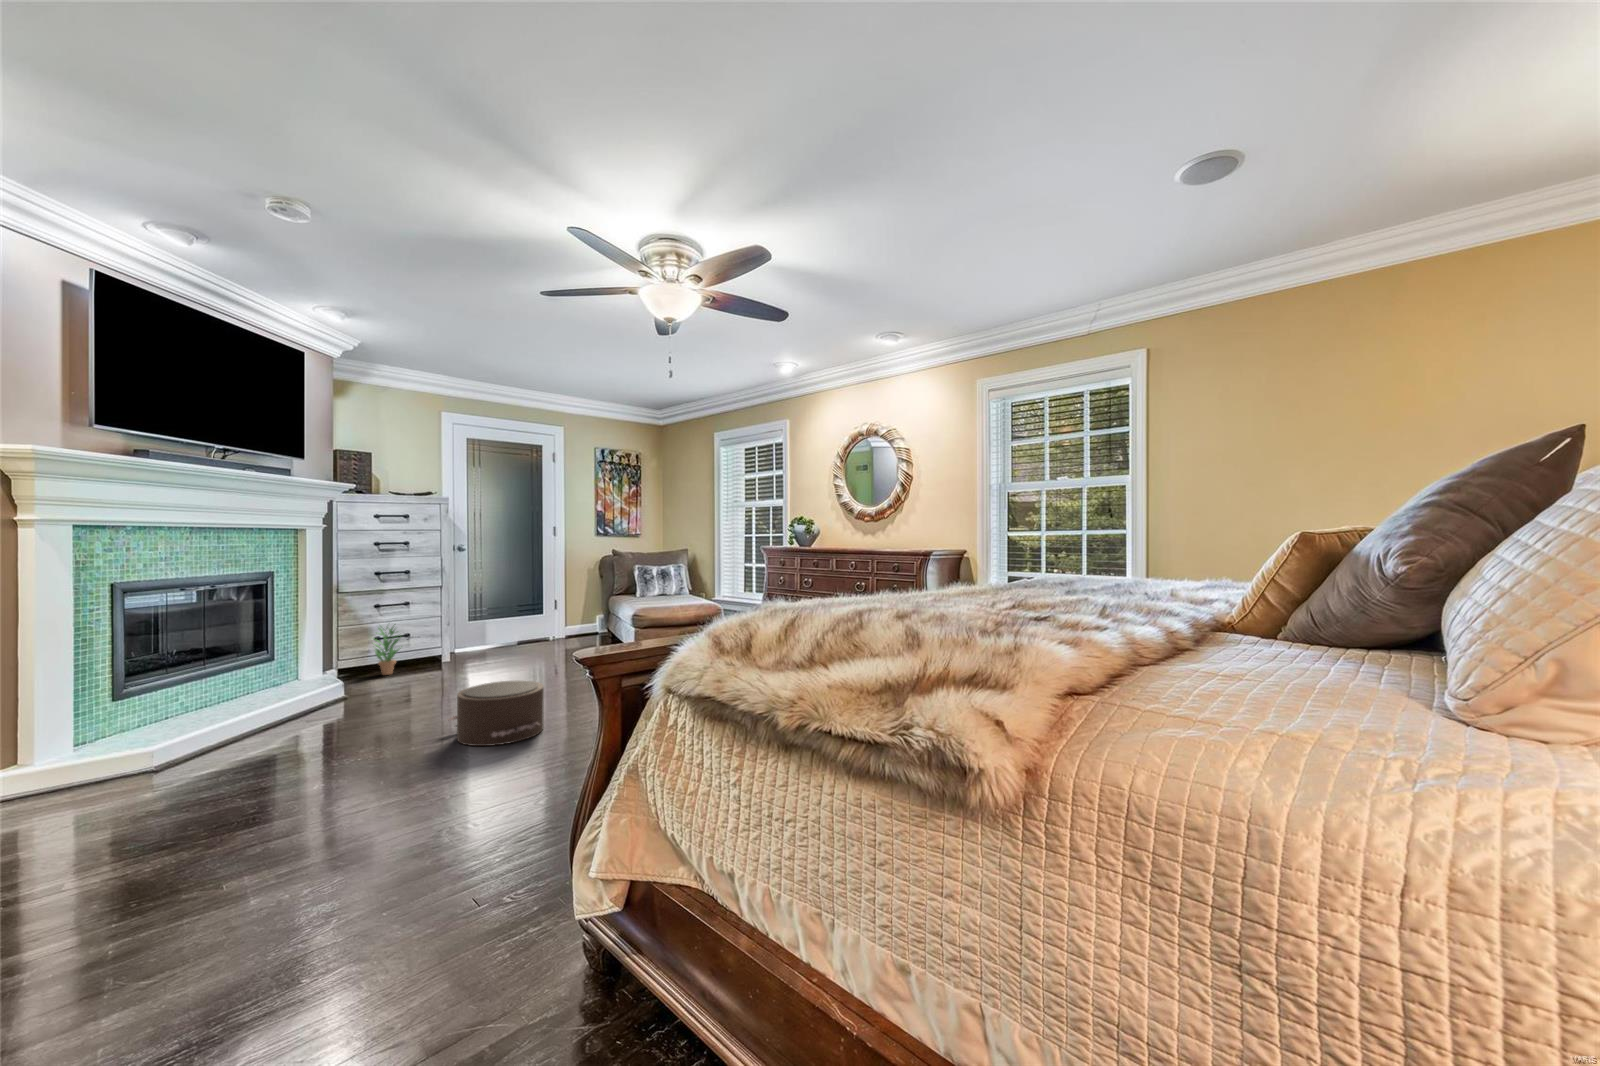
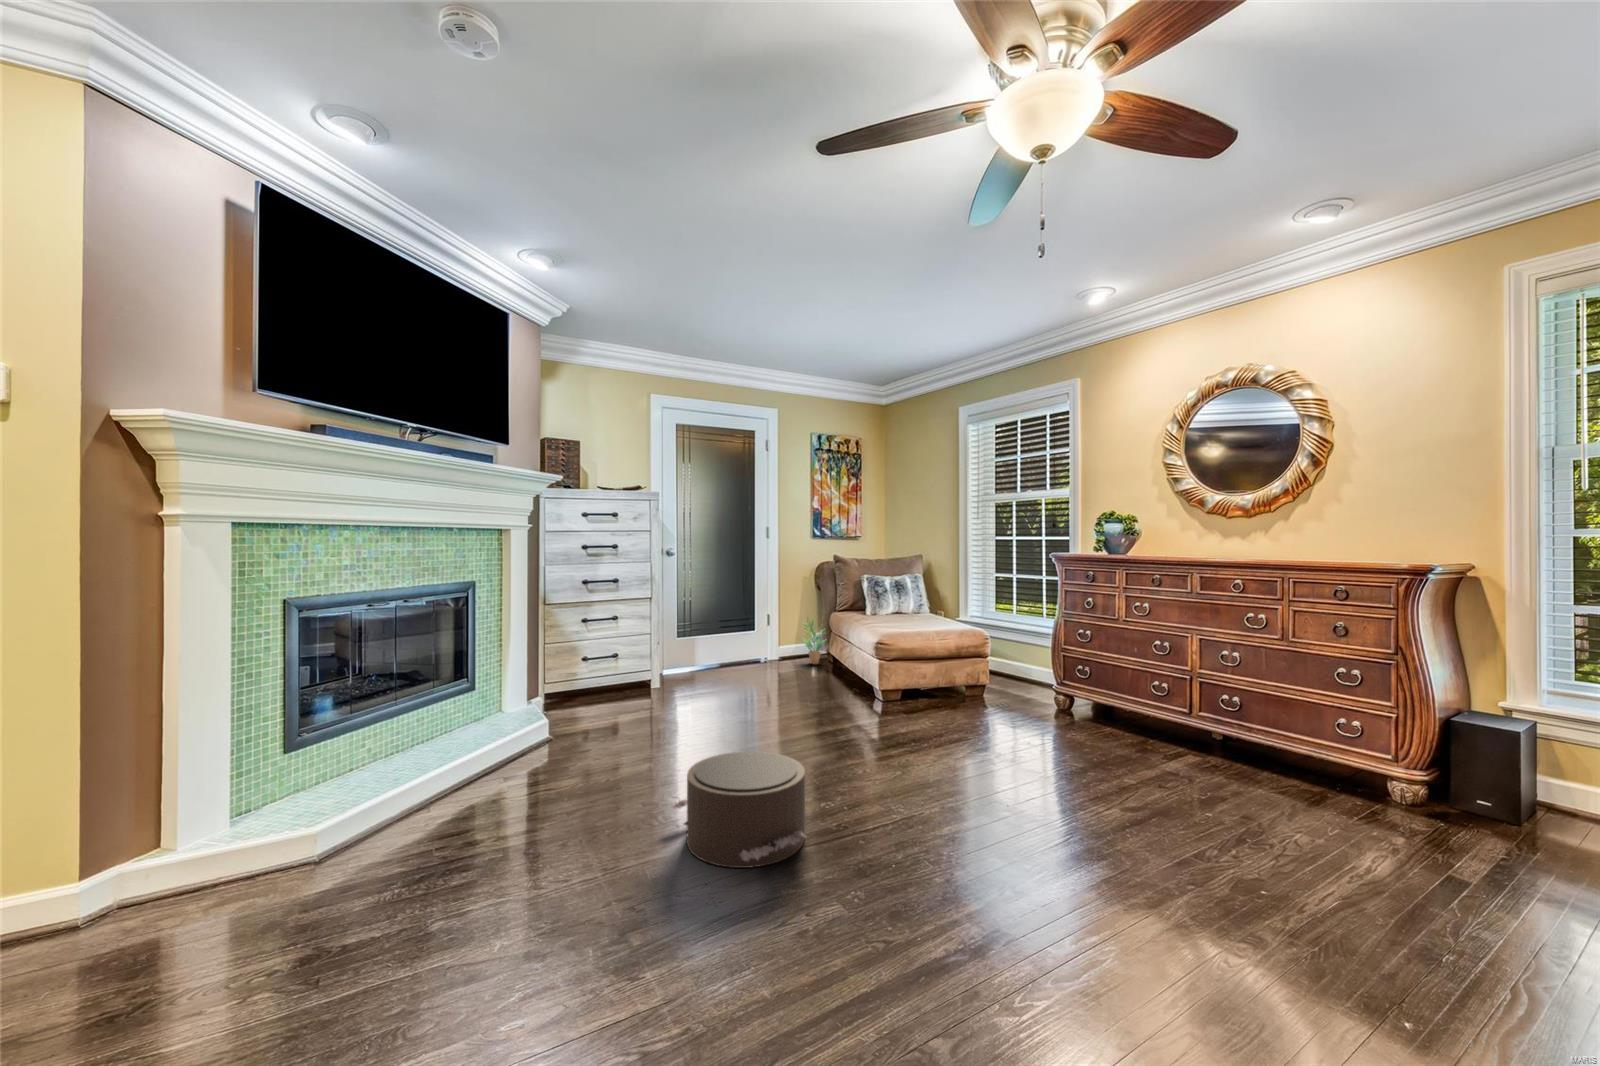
potted plant: present [375,624,400,675] -> present [803,617,824,664]

